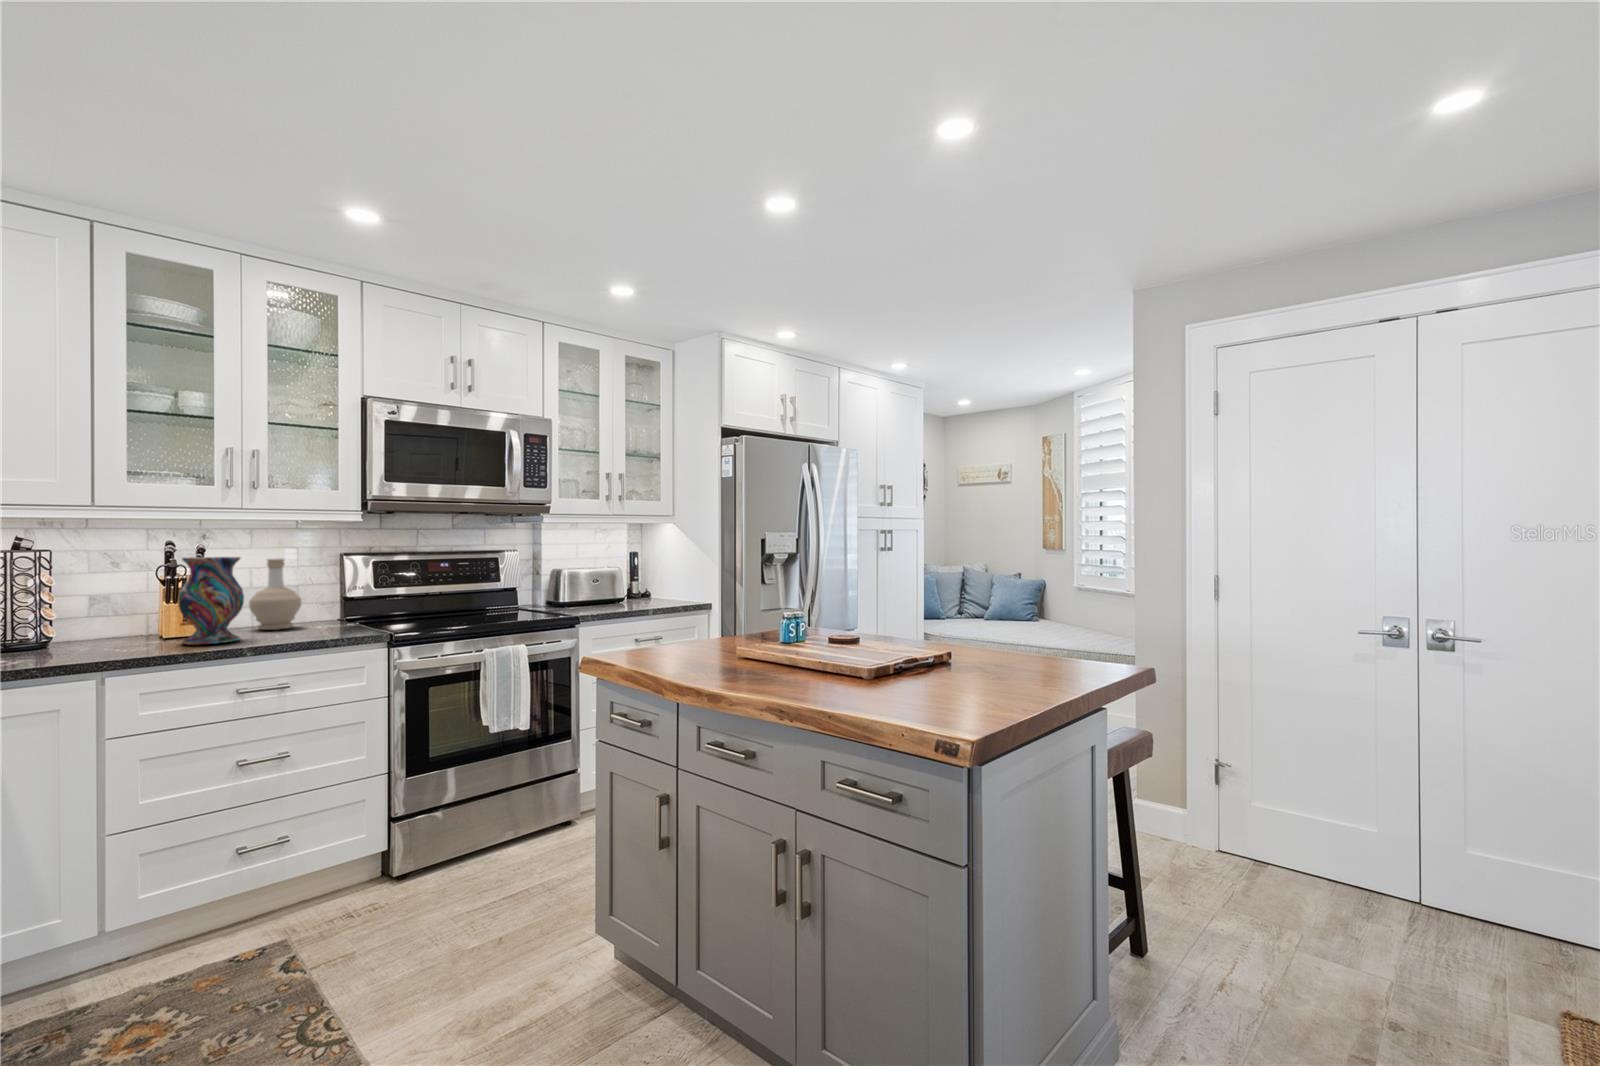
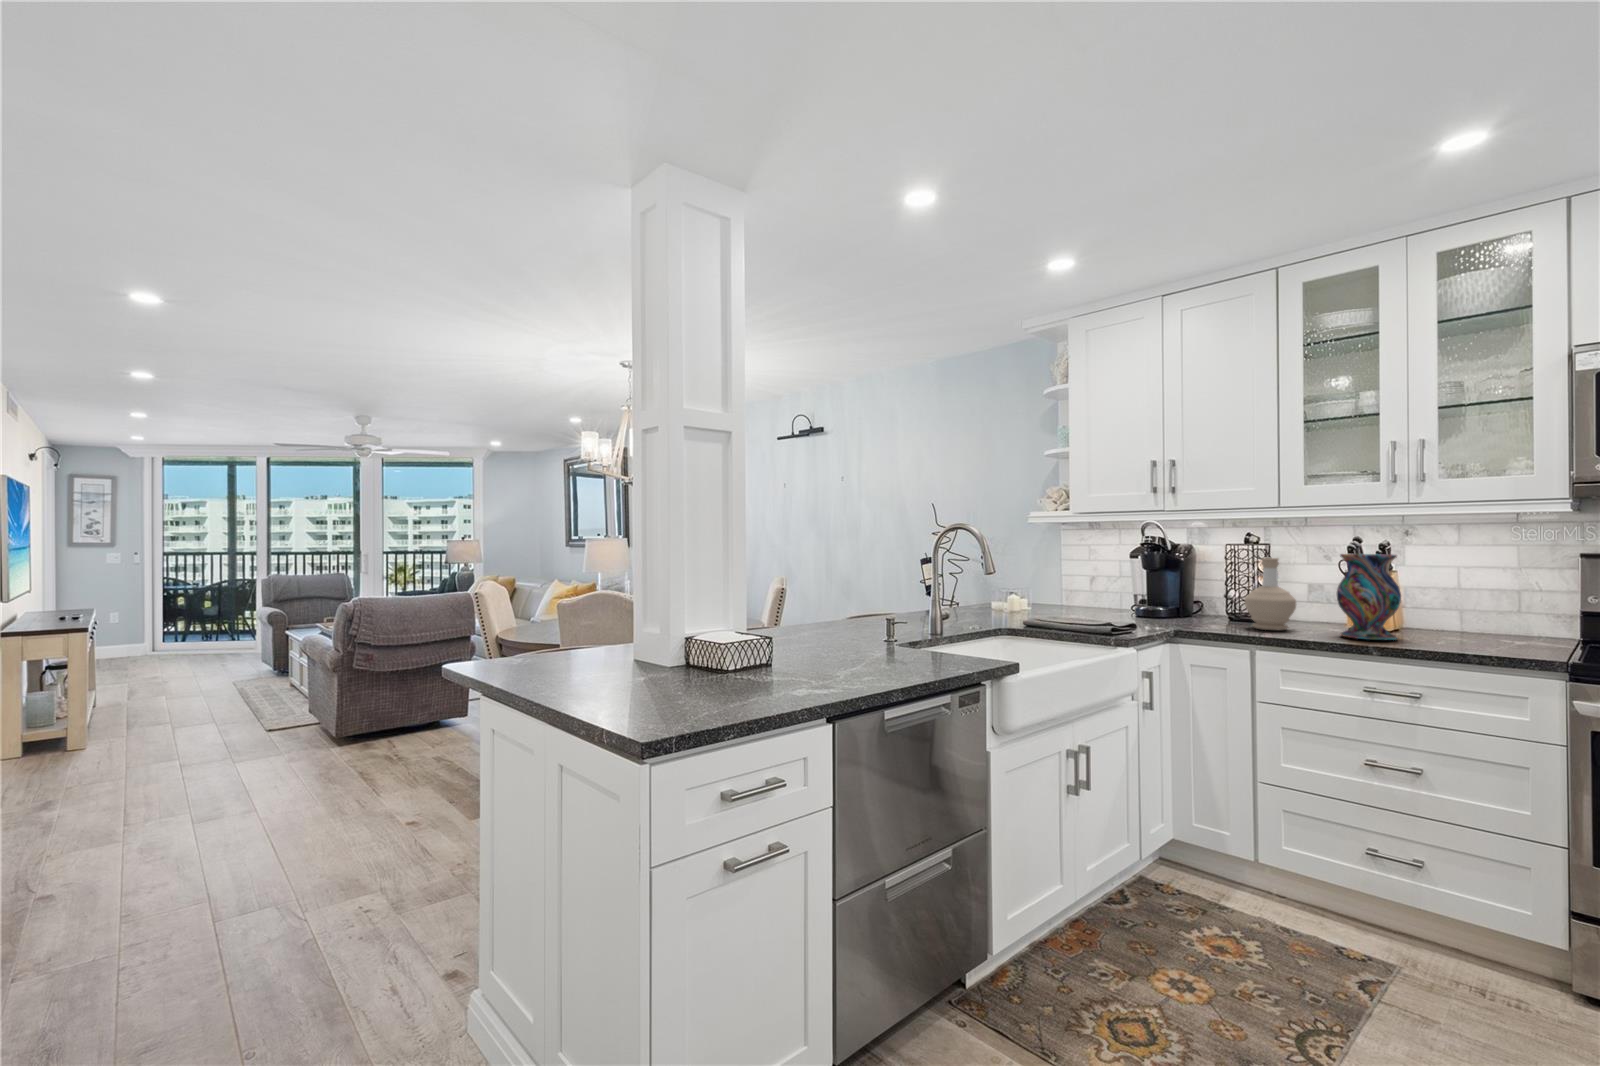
bottle: present [249,558,301,630] -> present [1245,557,1296,630]

